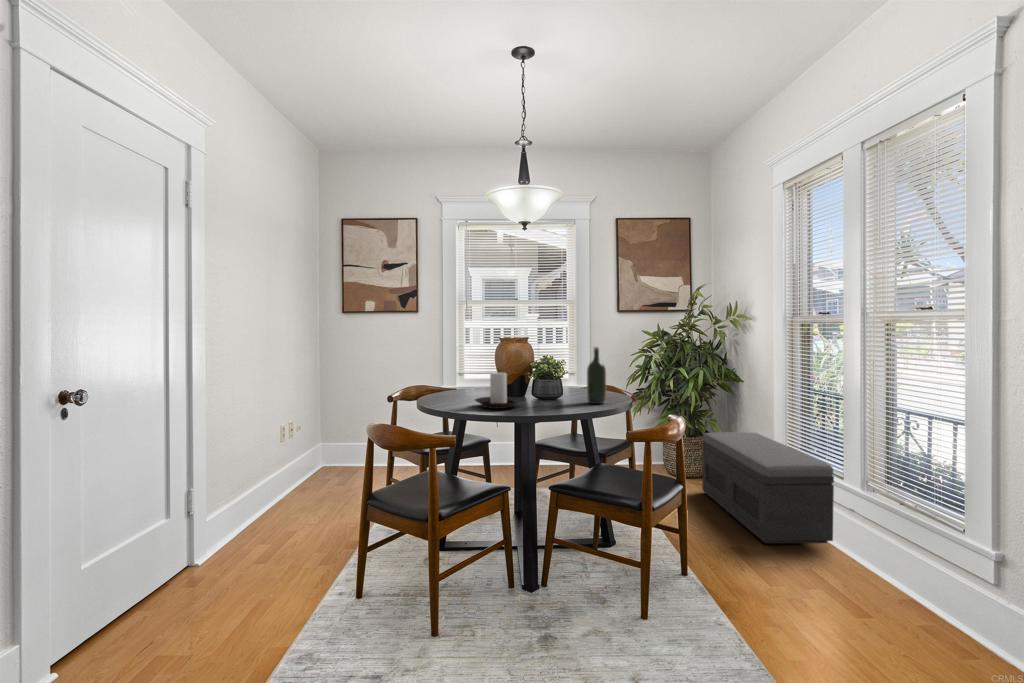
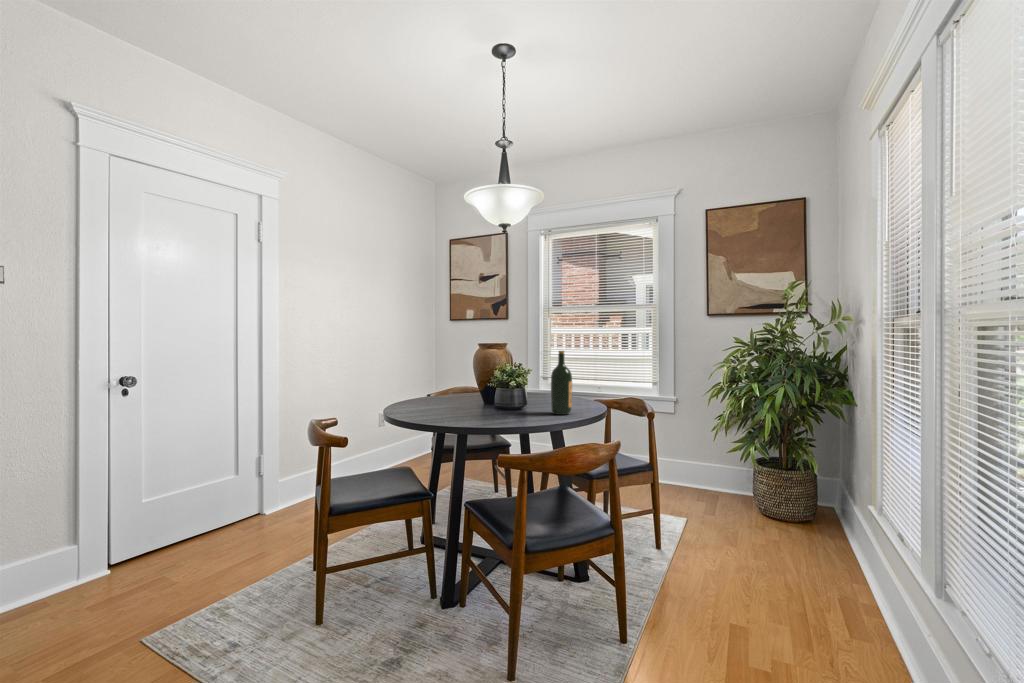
candle holder: present [475,372,522,409] -> none [434,373,483,411]
storage bench: present [702,432,834,544] -> none [777,466,908,652]

